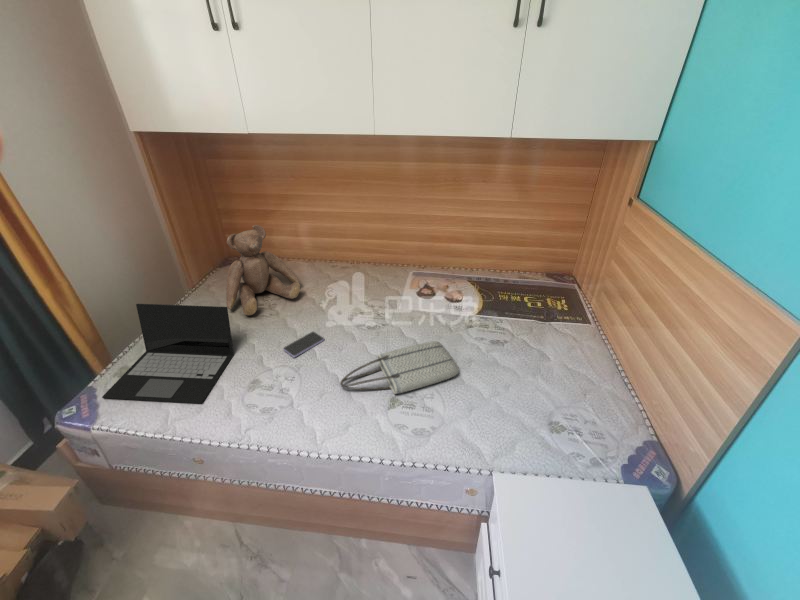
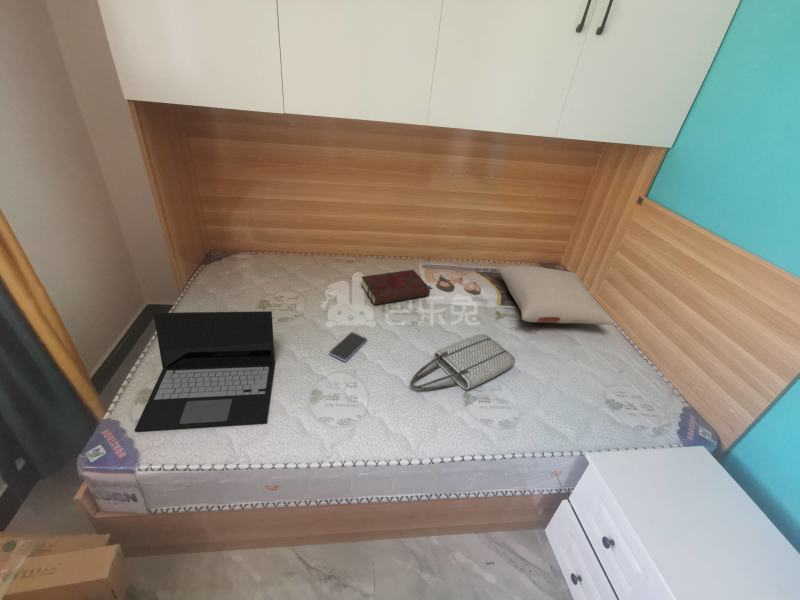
teddy bear: present [226,225,300,315] -> none [240,216,319,319]
pillow: none [481,275,591,340] -> present [498,266,615,325]
book: none [343,276,413,308] -> present [361,270,431,305]

